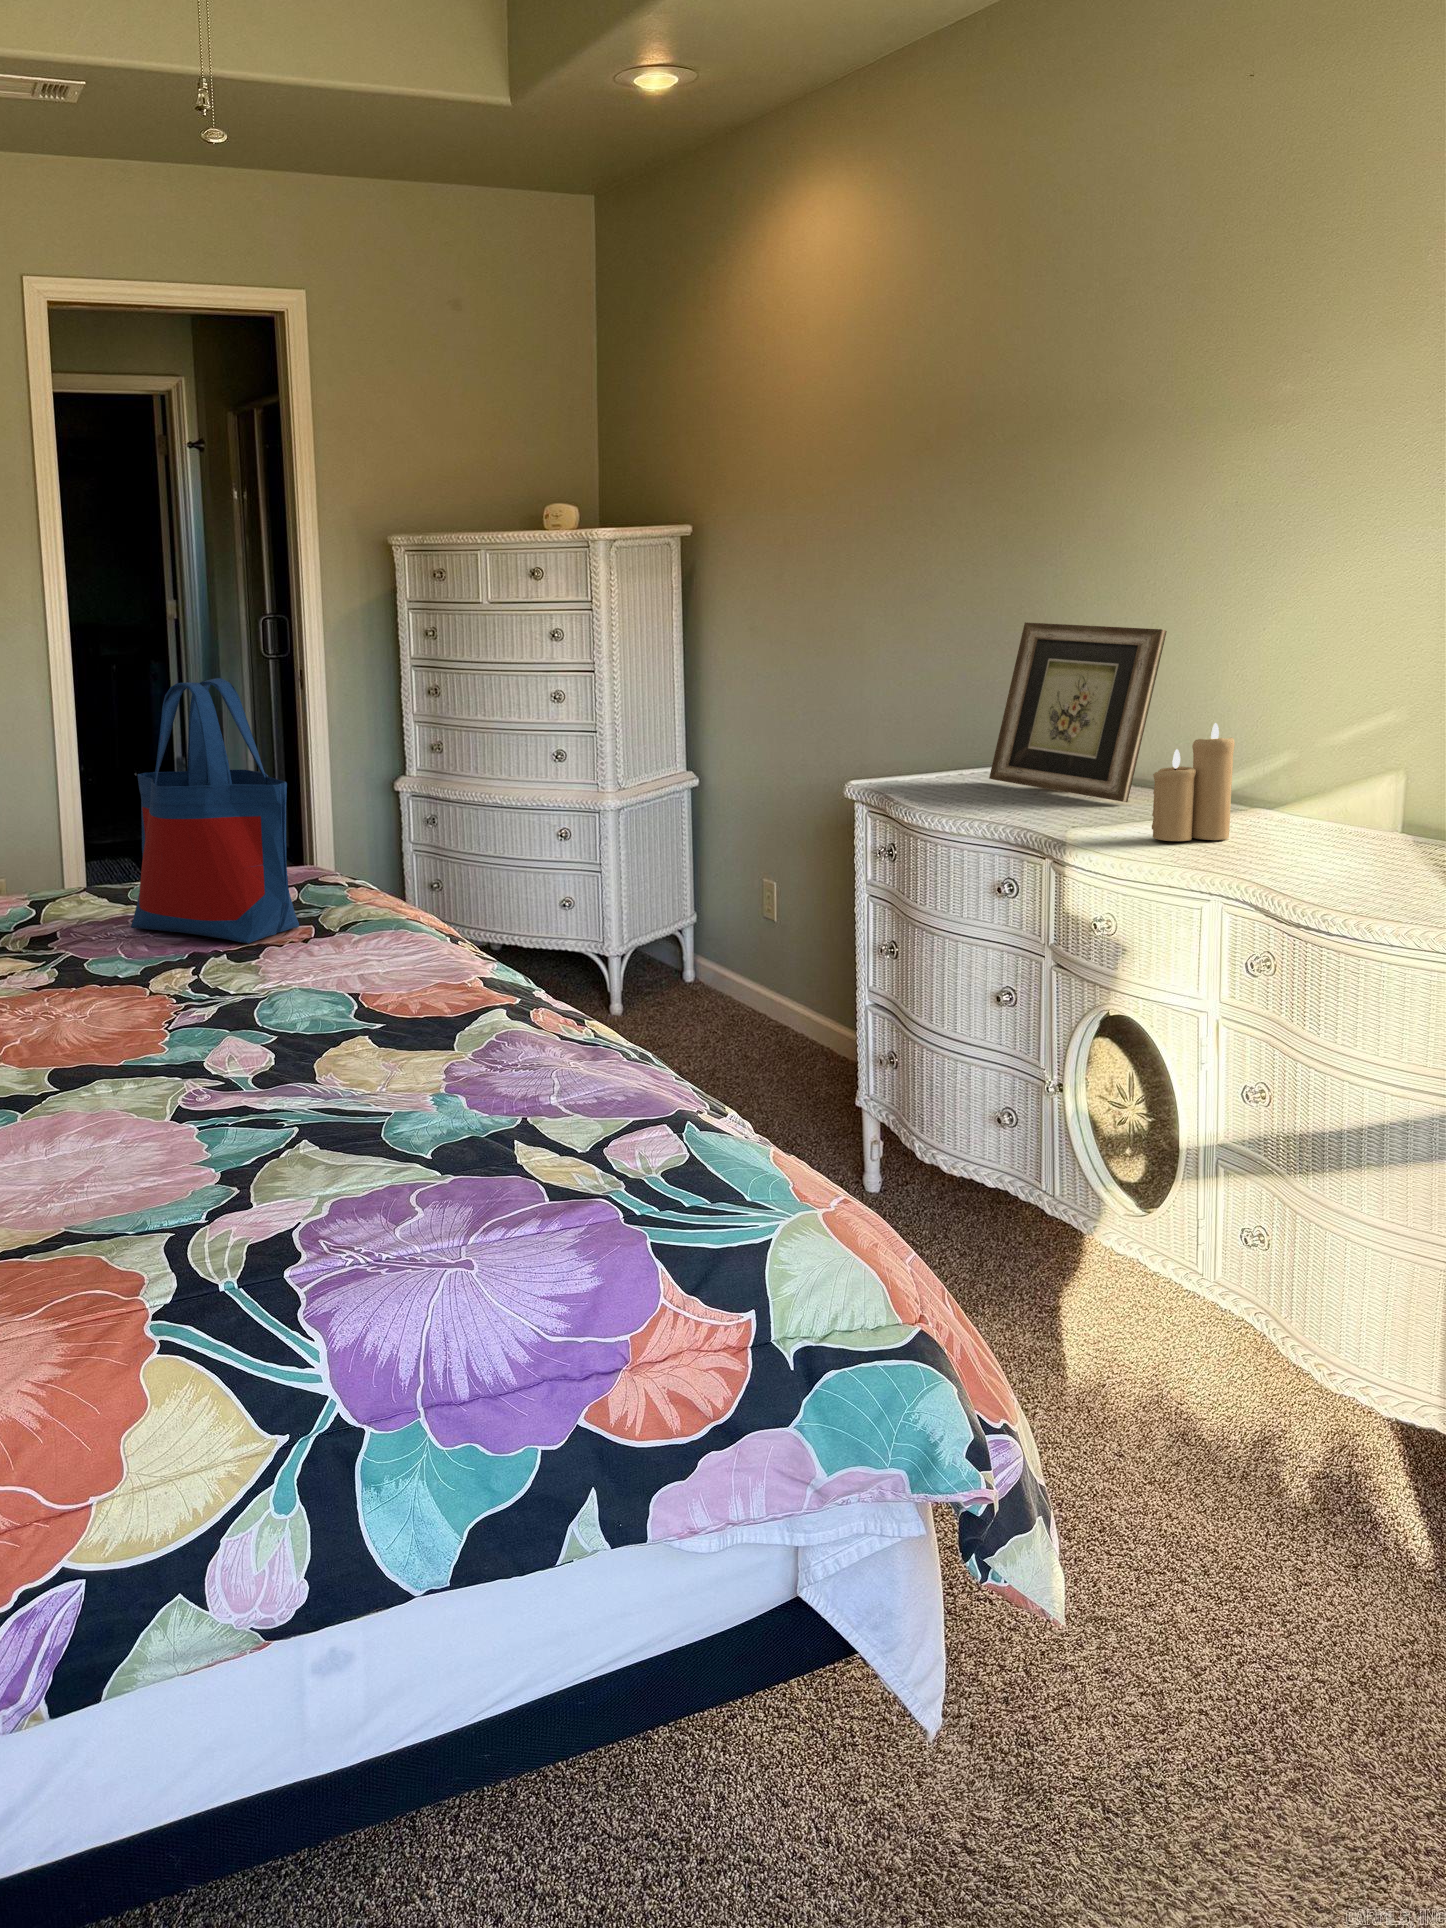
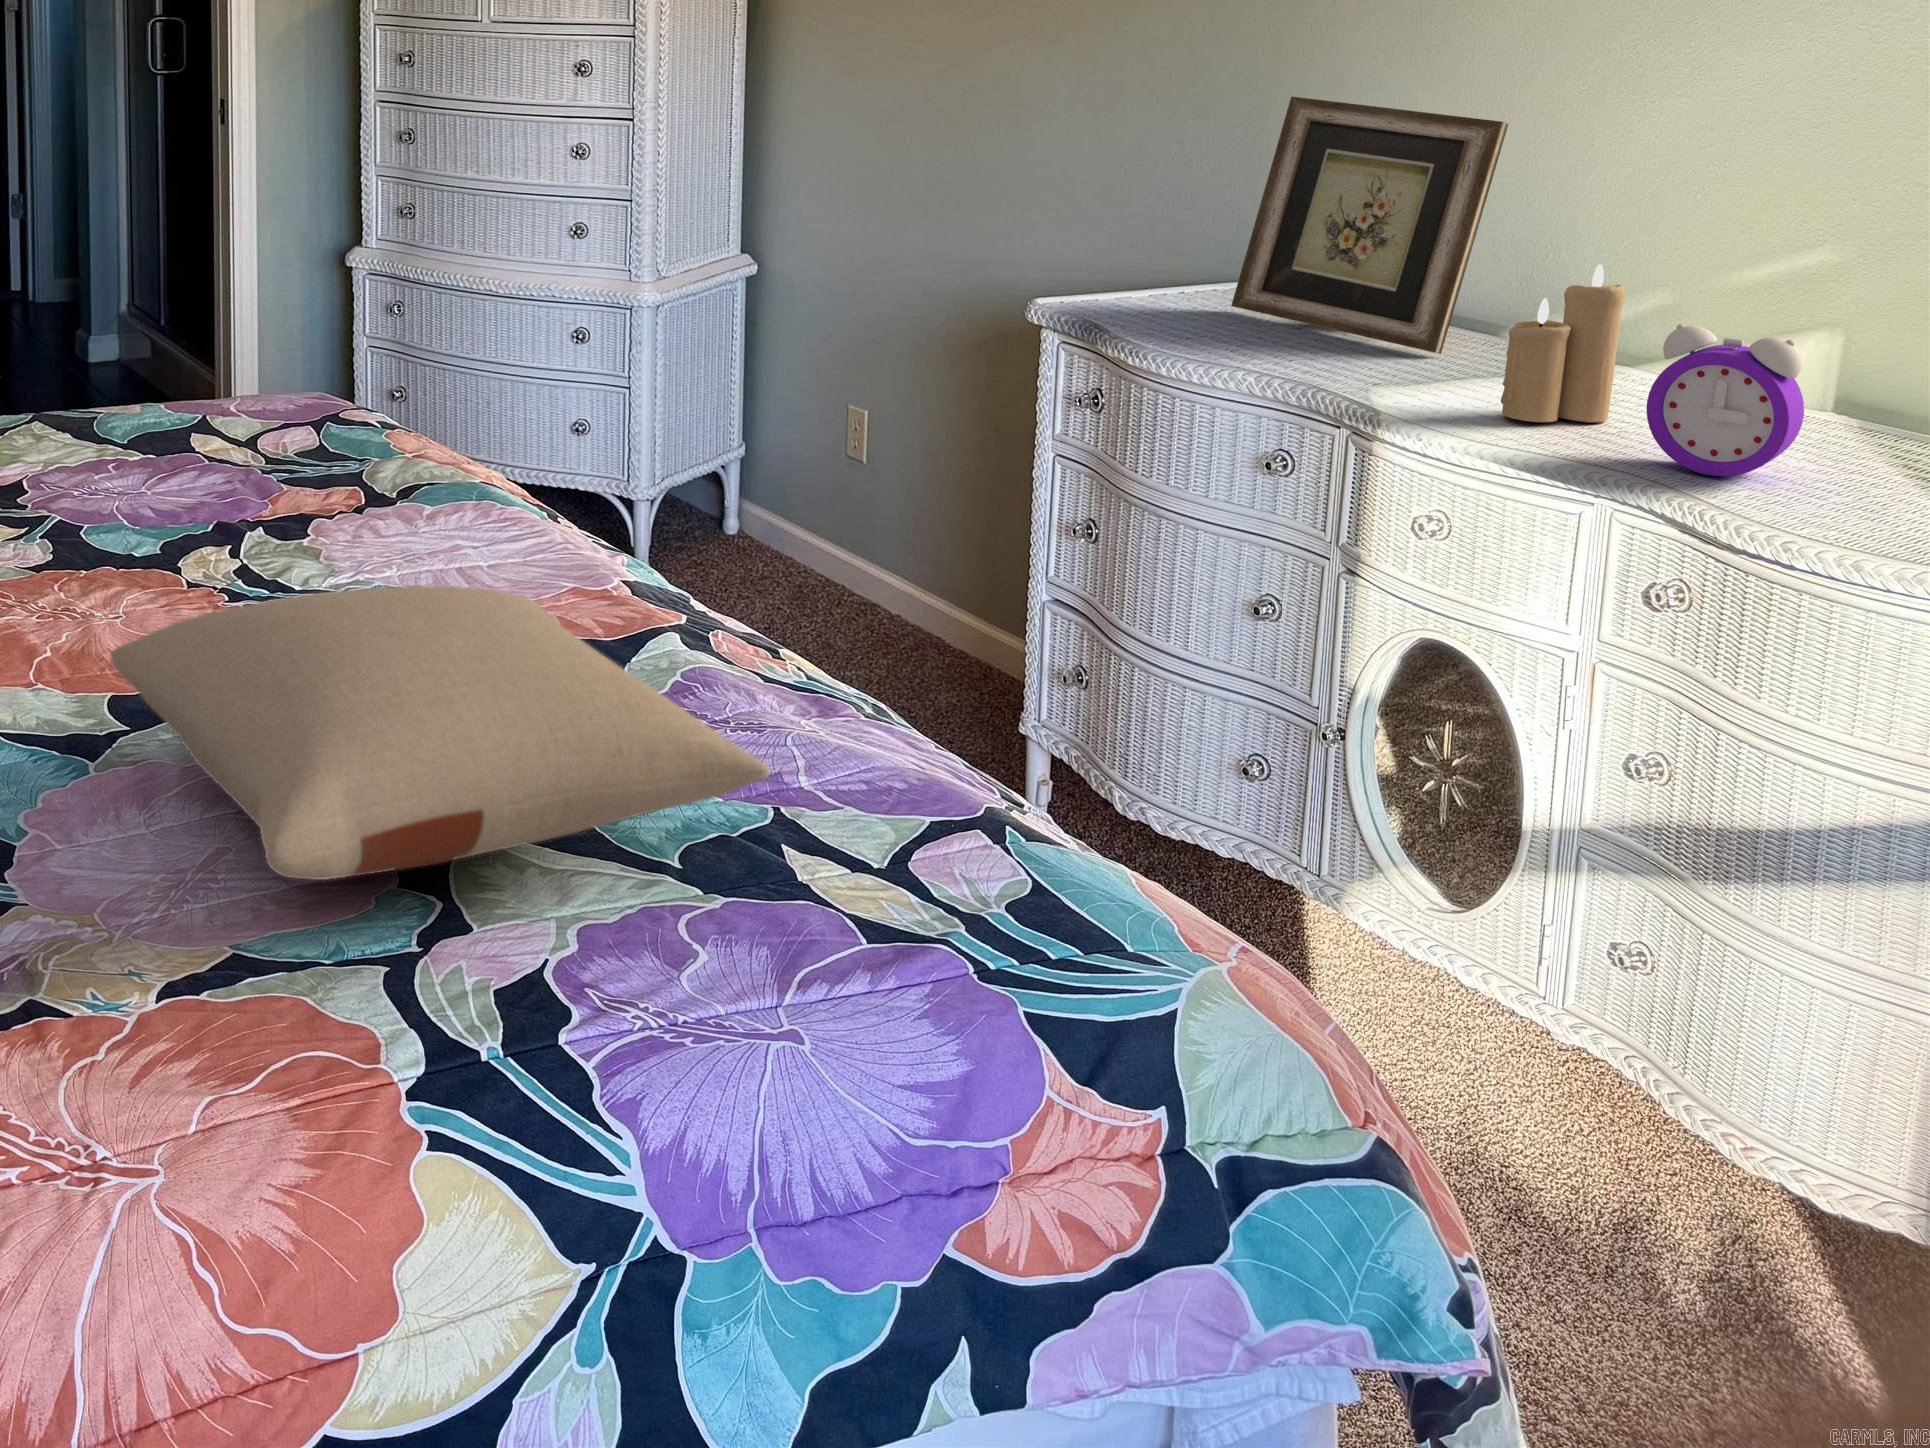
tote bag: present [131,678,299,944] -> none [116,156,342,514]
alarm clock: none [1239,759,1349,869] -> present [1646,324,1804,476]
pillow: none [33,962,497,1170] -> present [111,586,769,880]

